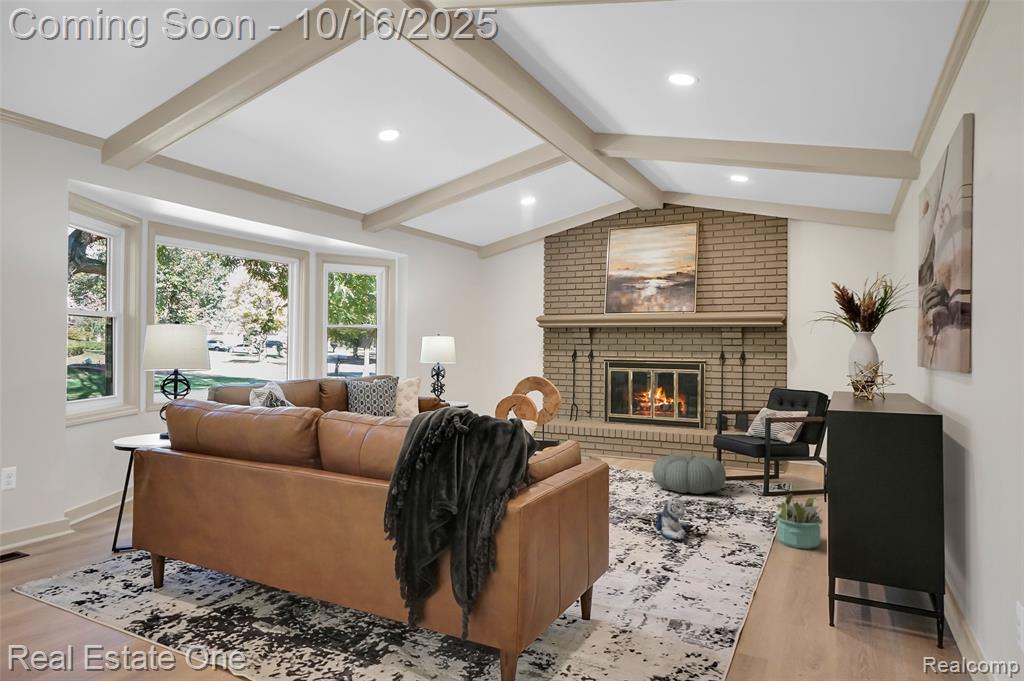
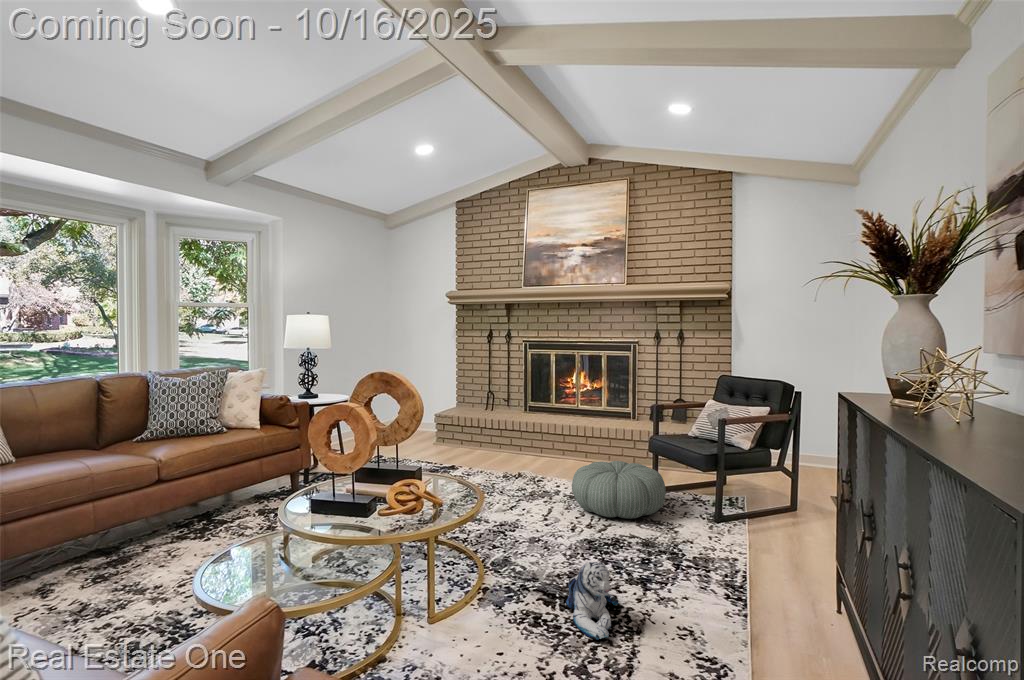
decorative plant: present [773,494,825,549] -> none [744,548,834,650]

